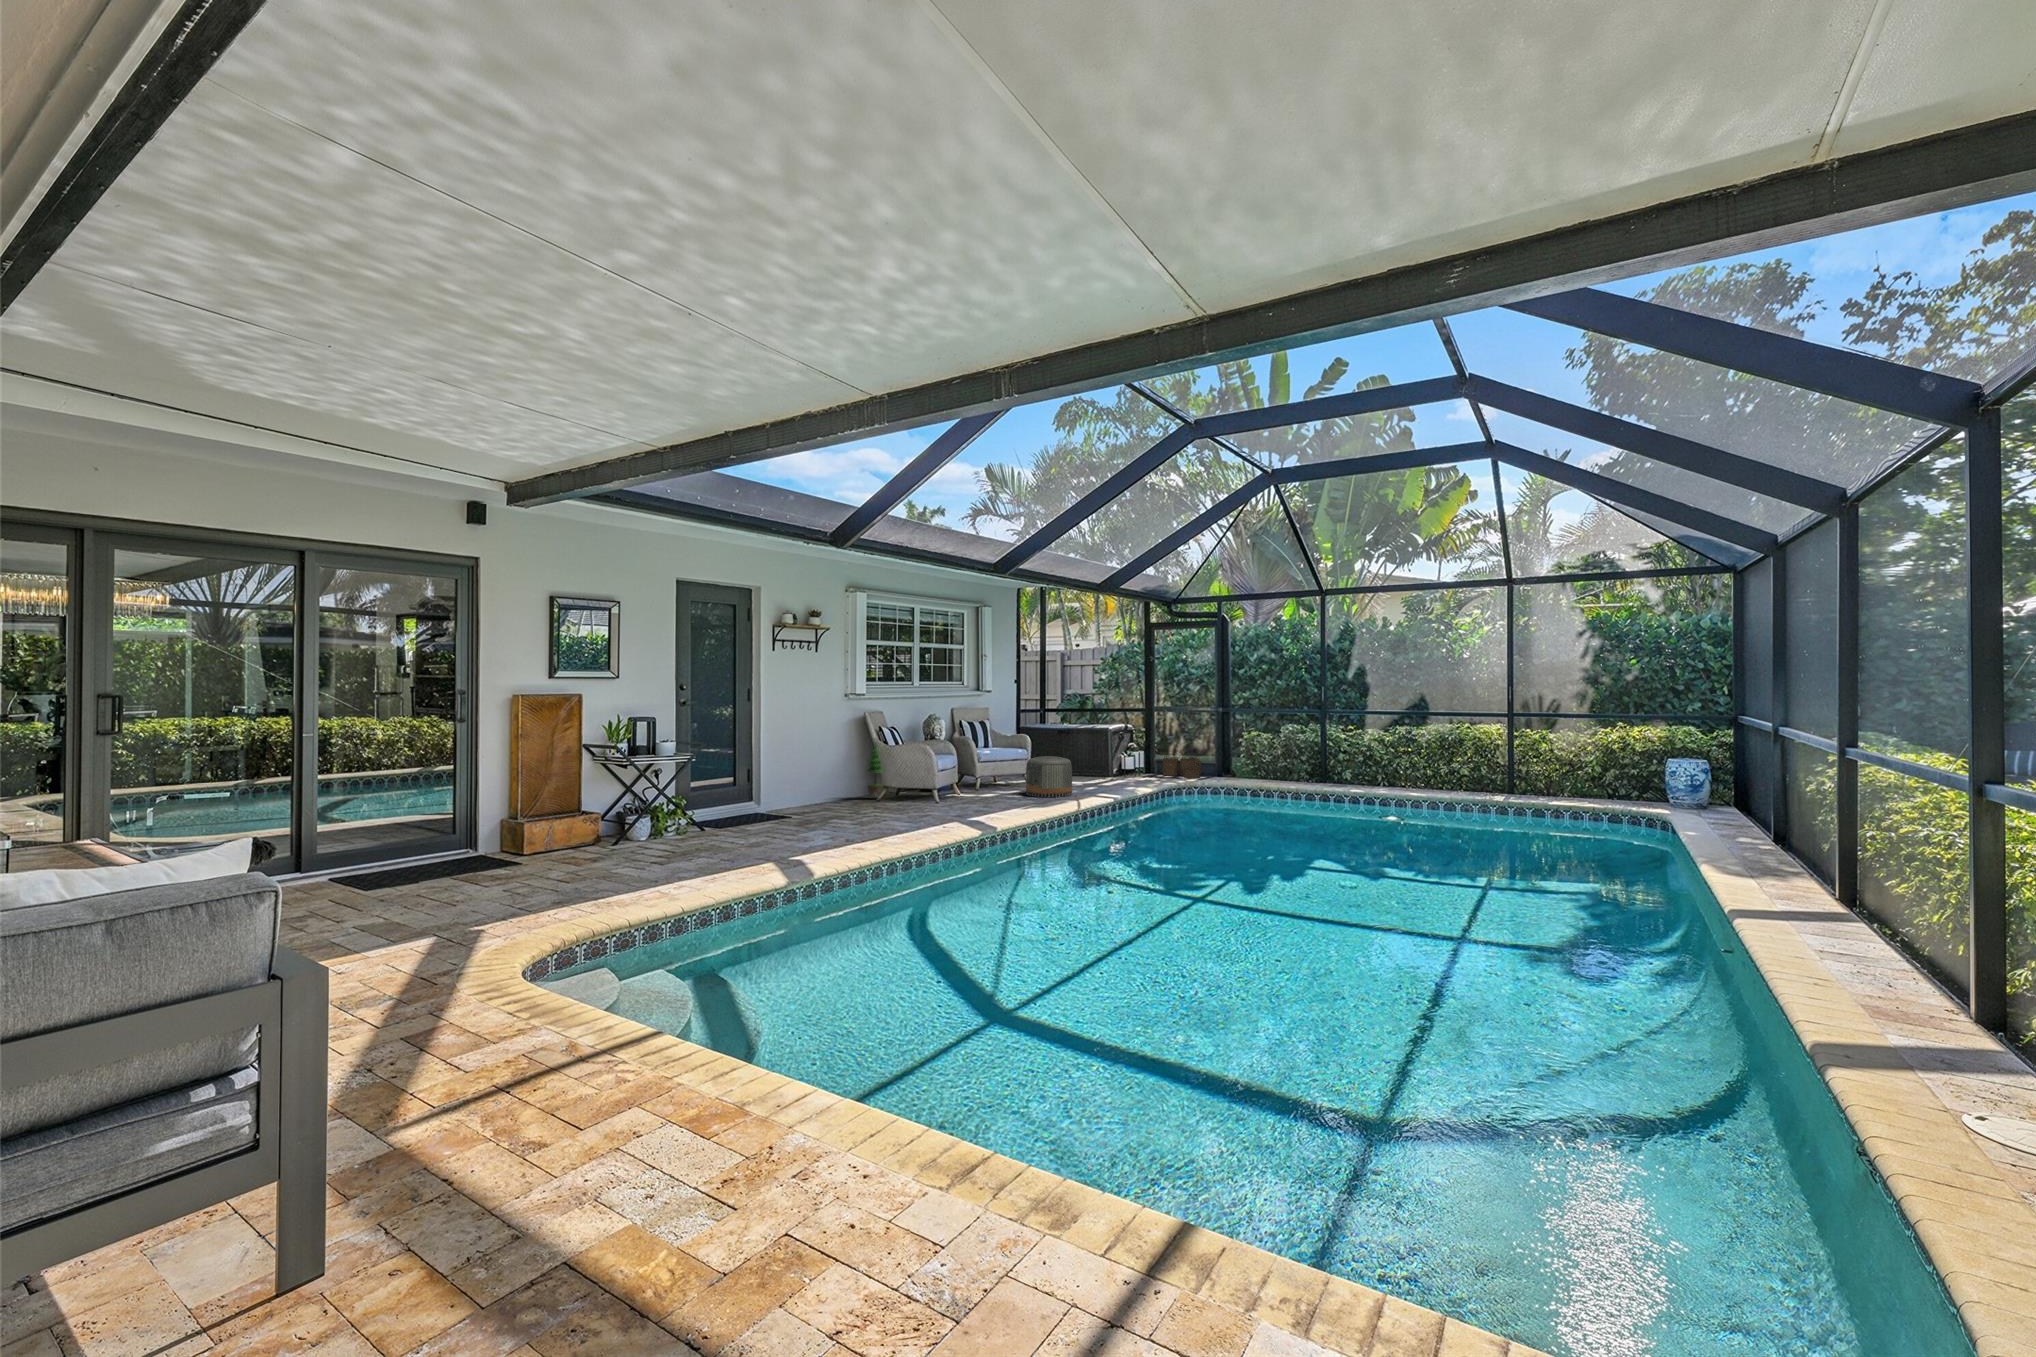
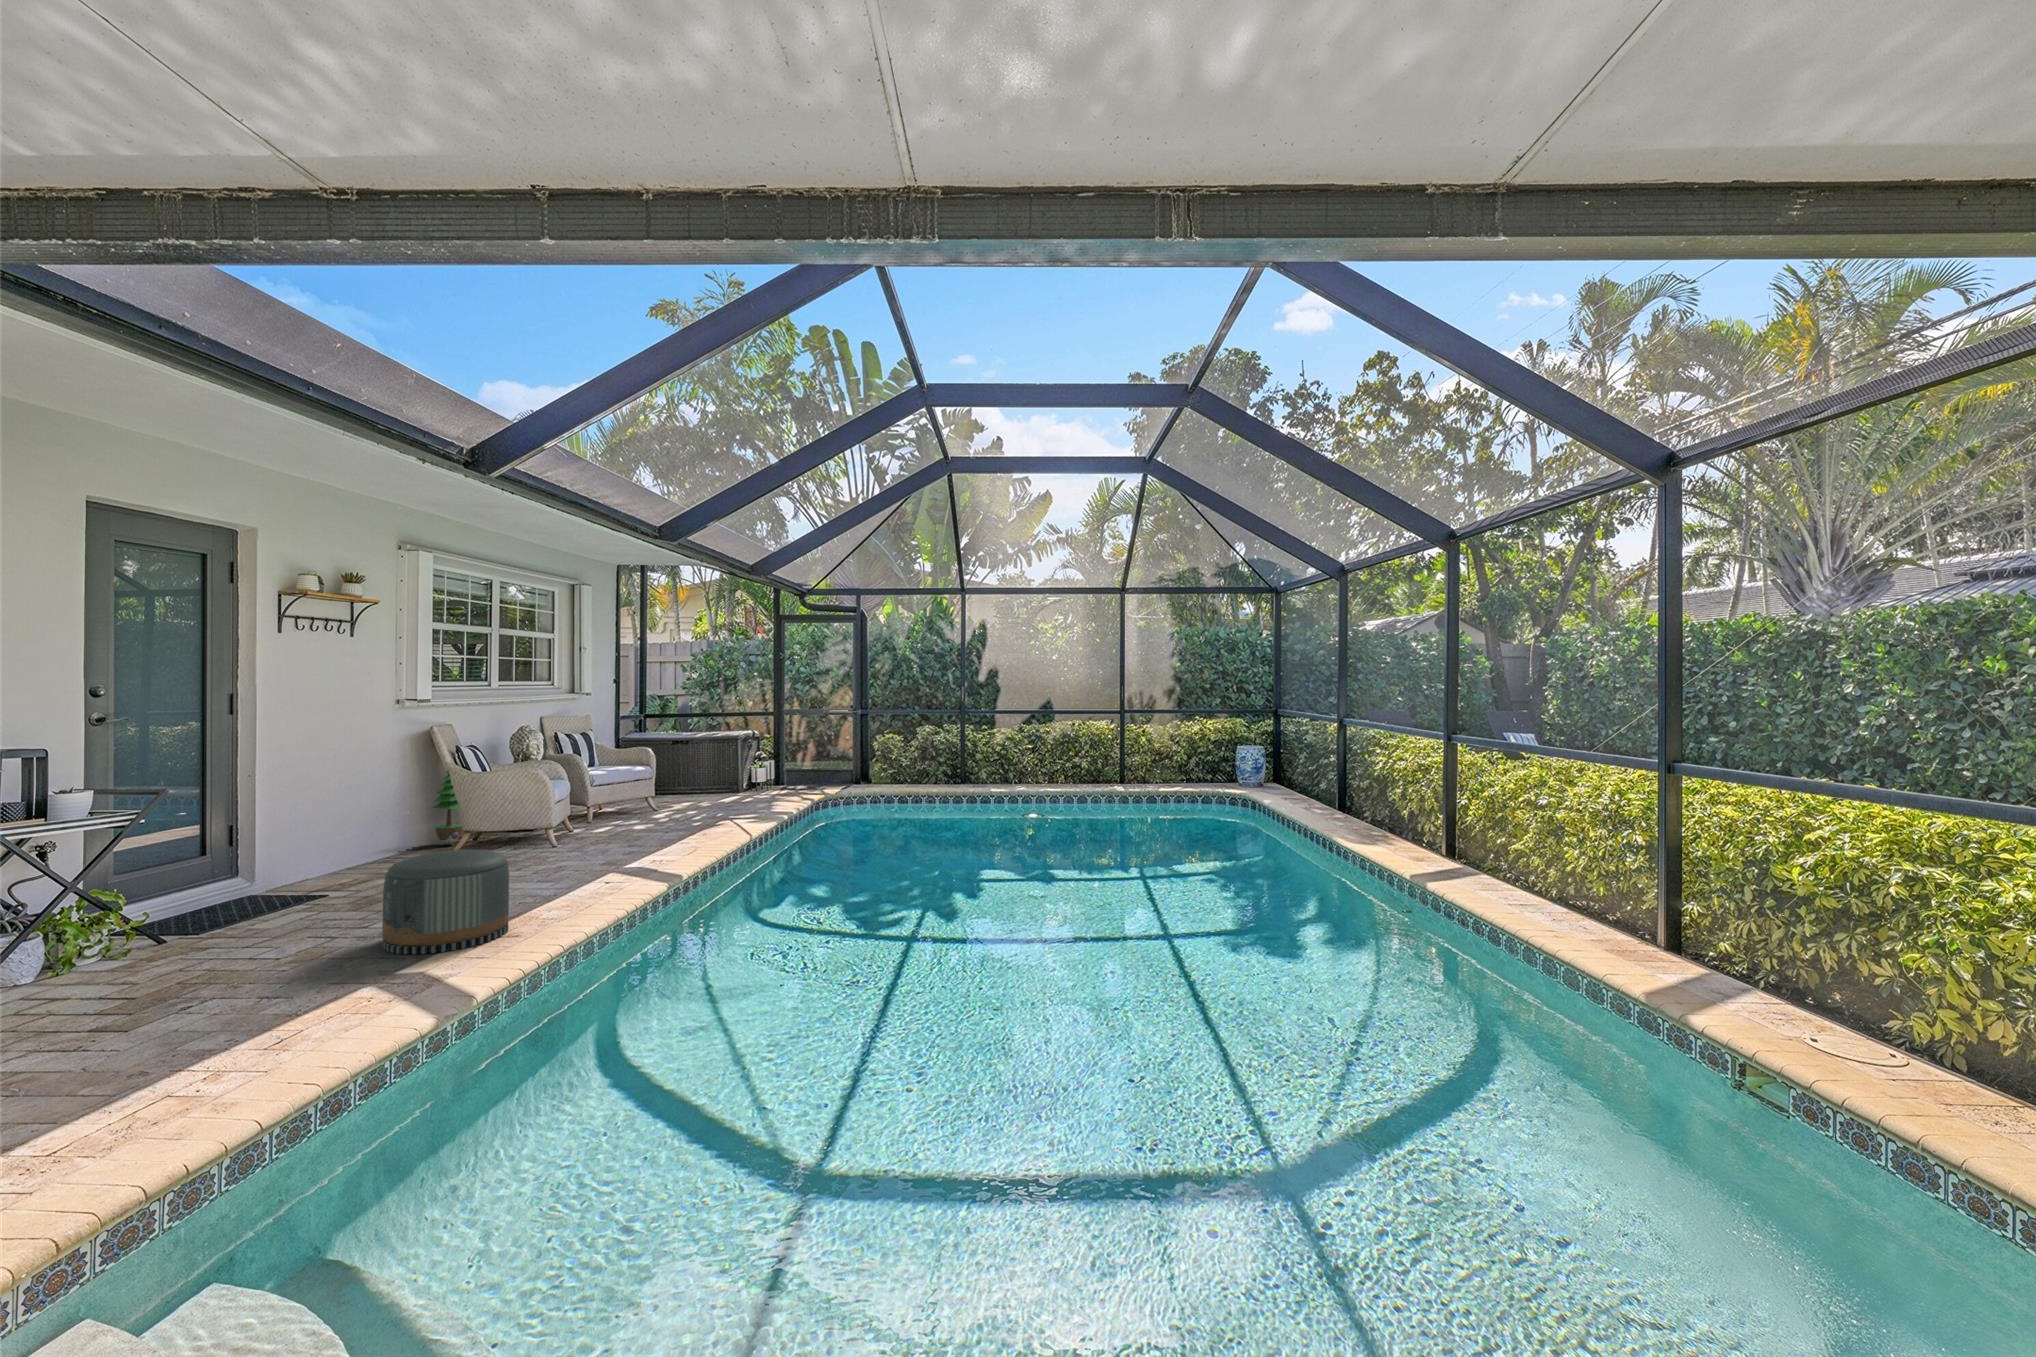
pouf: present [1026,756,1072,797] -> present [382,850,509,954]
woven basket: present [1163,756,1202,778] -> none [797,761,839,785]

